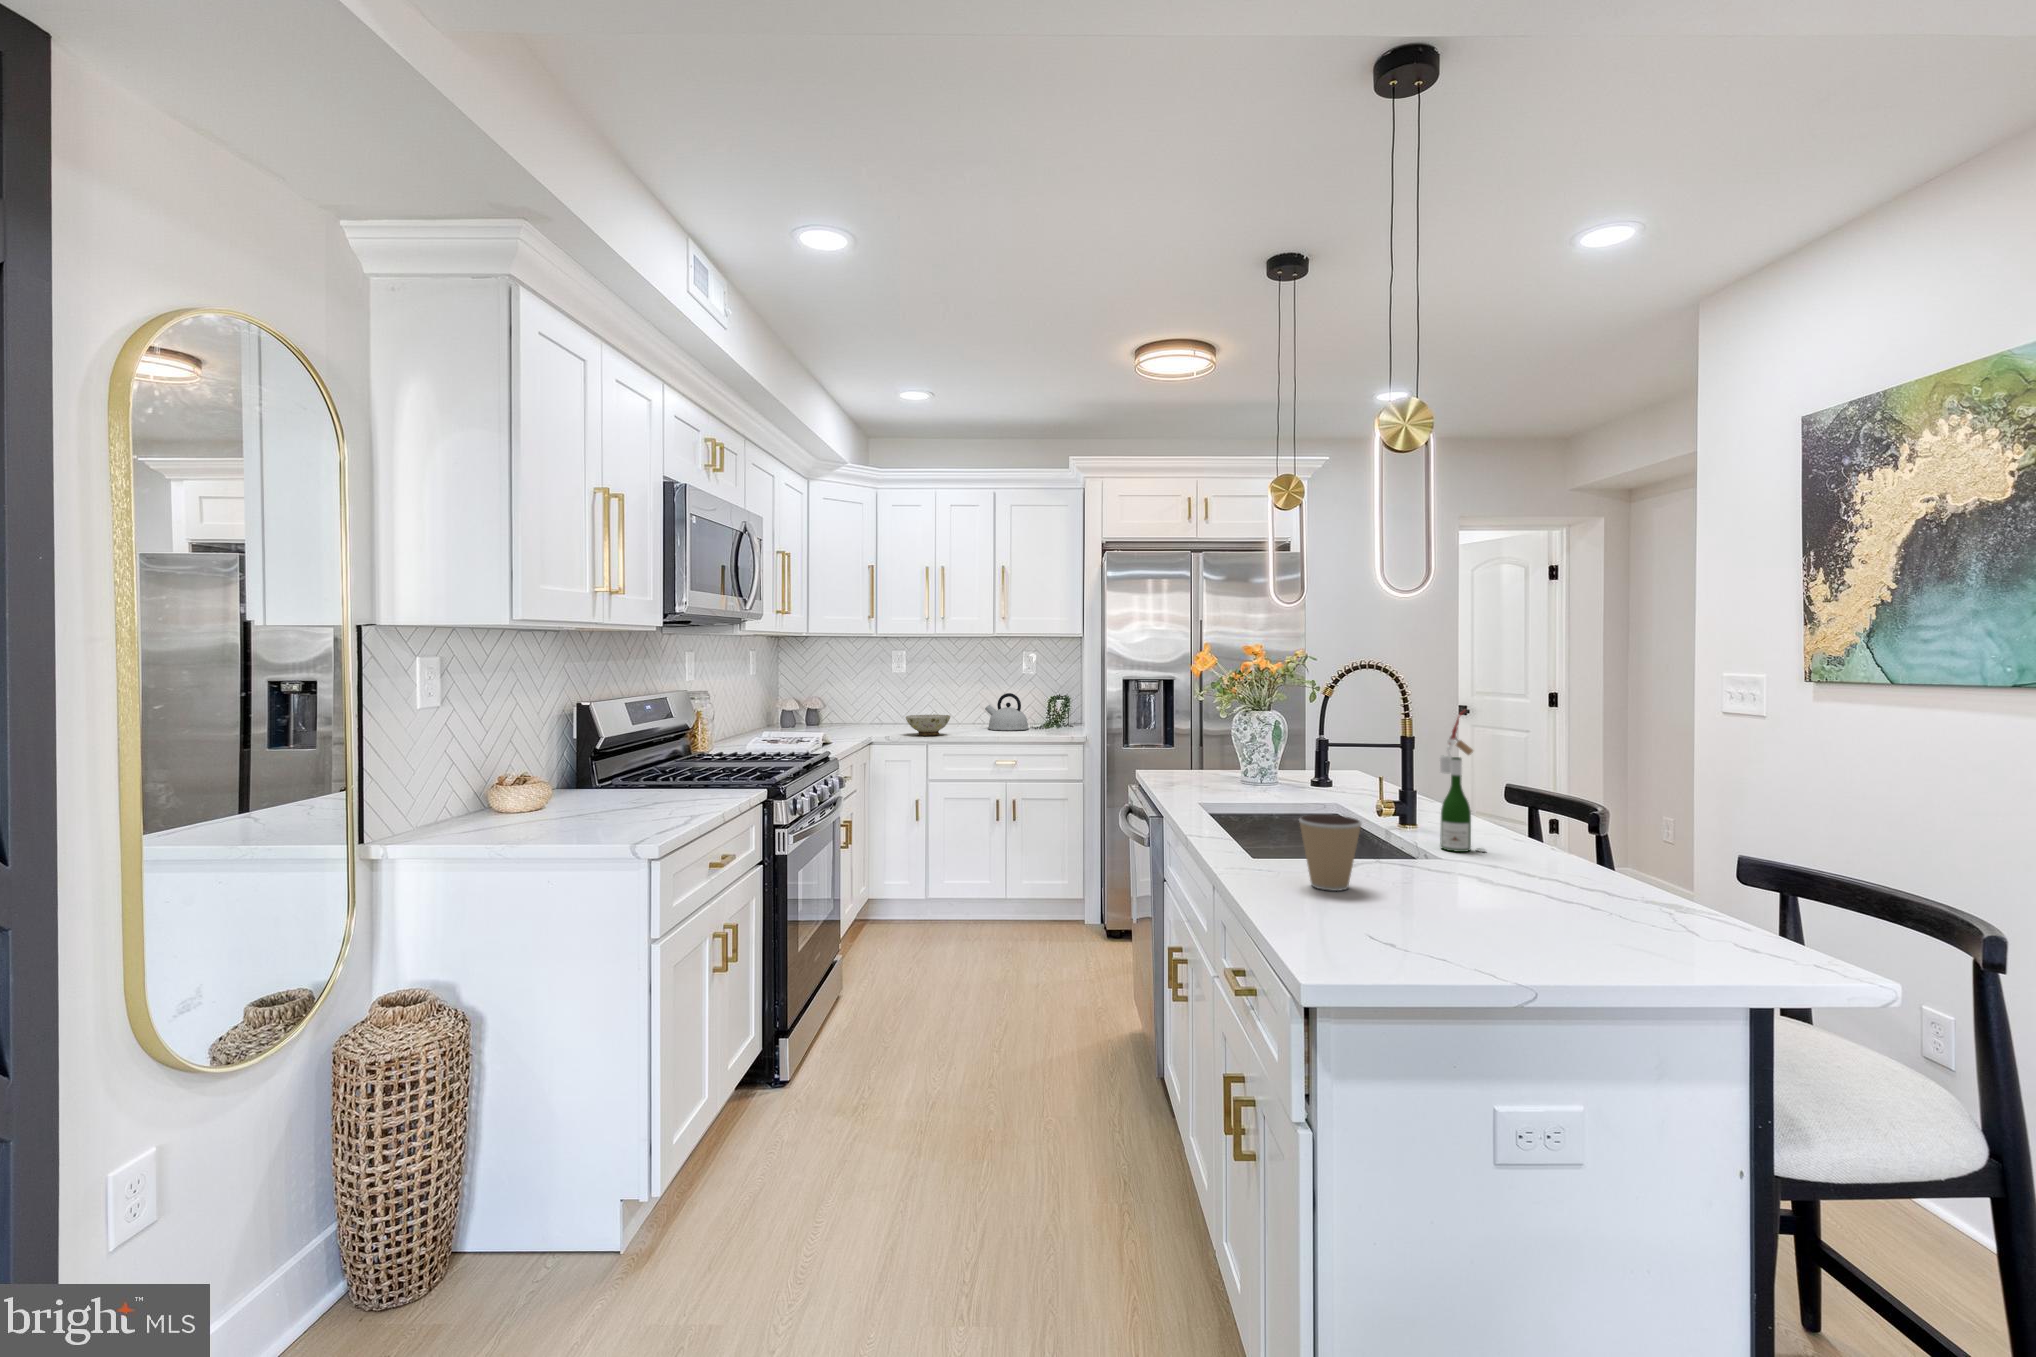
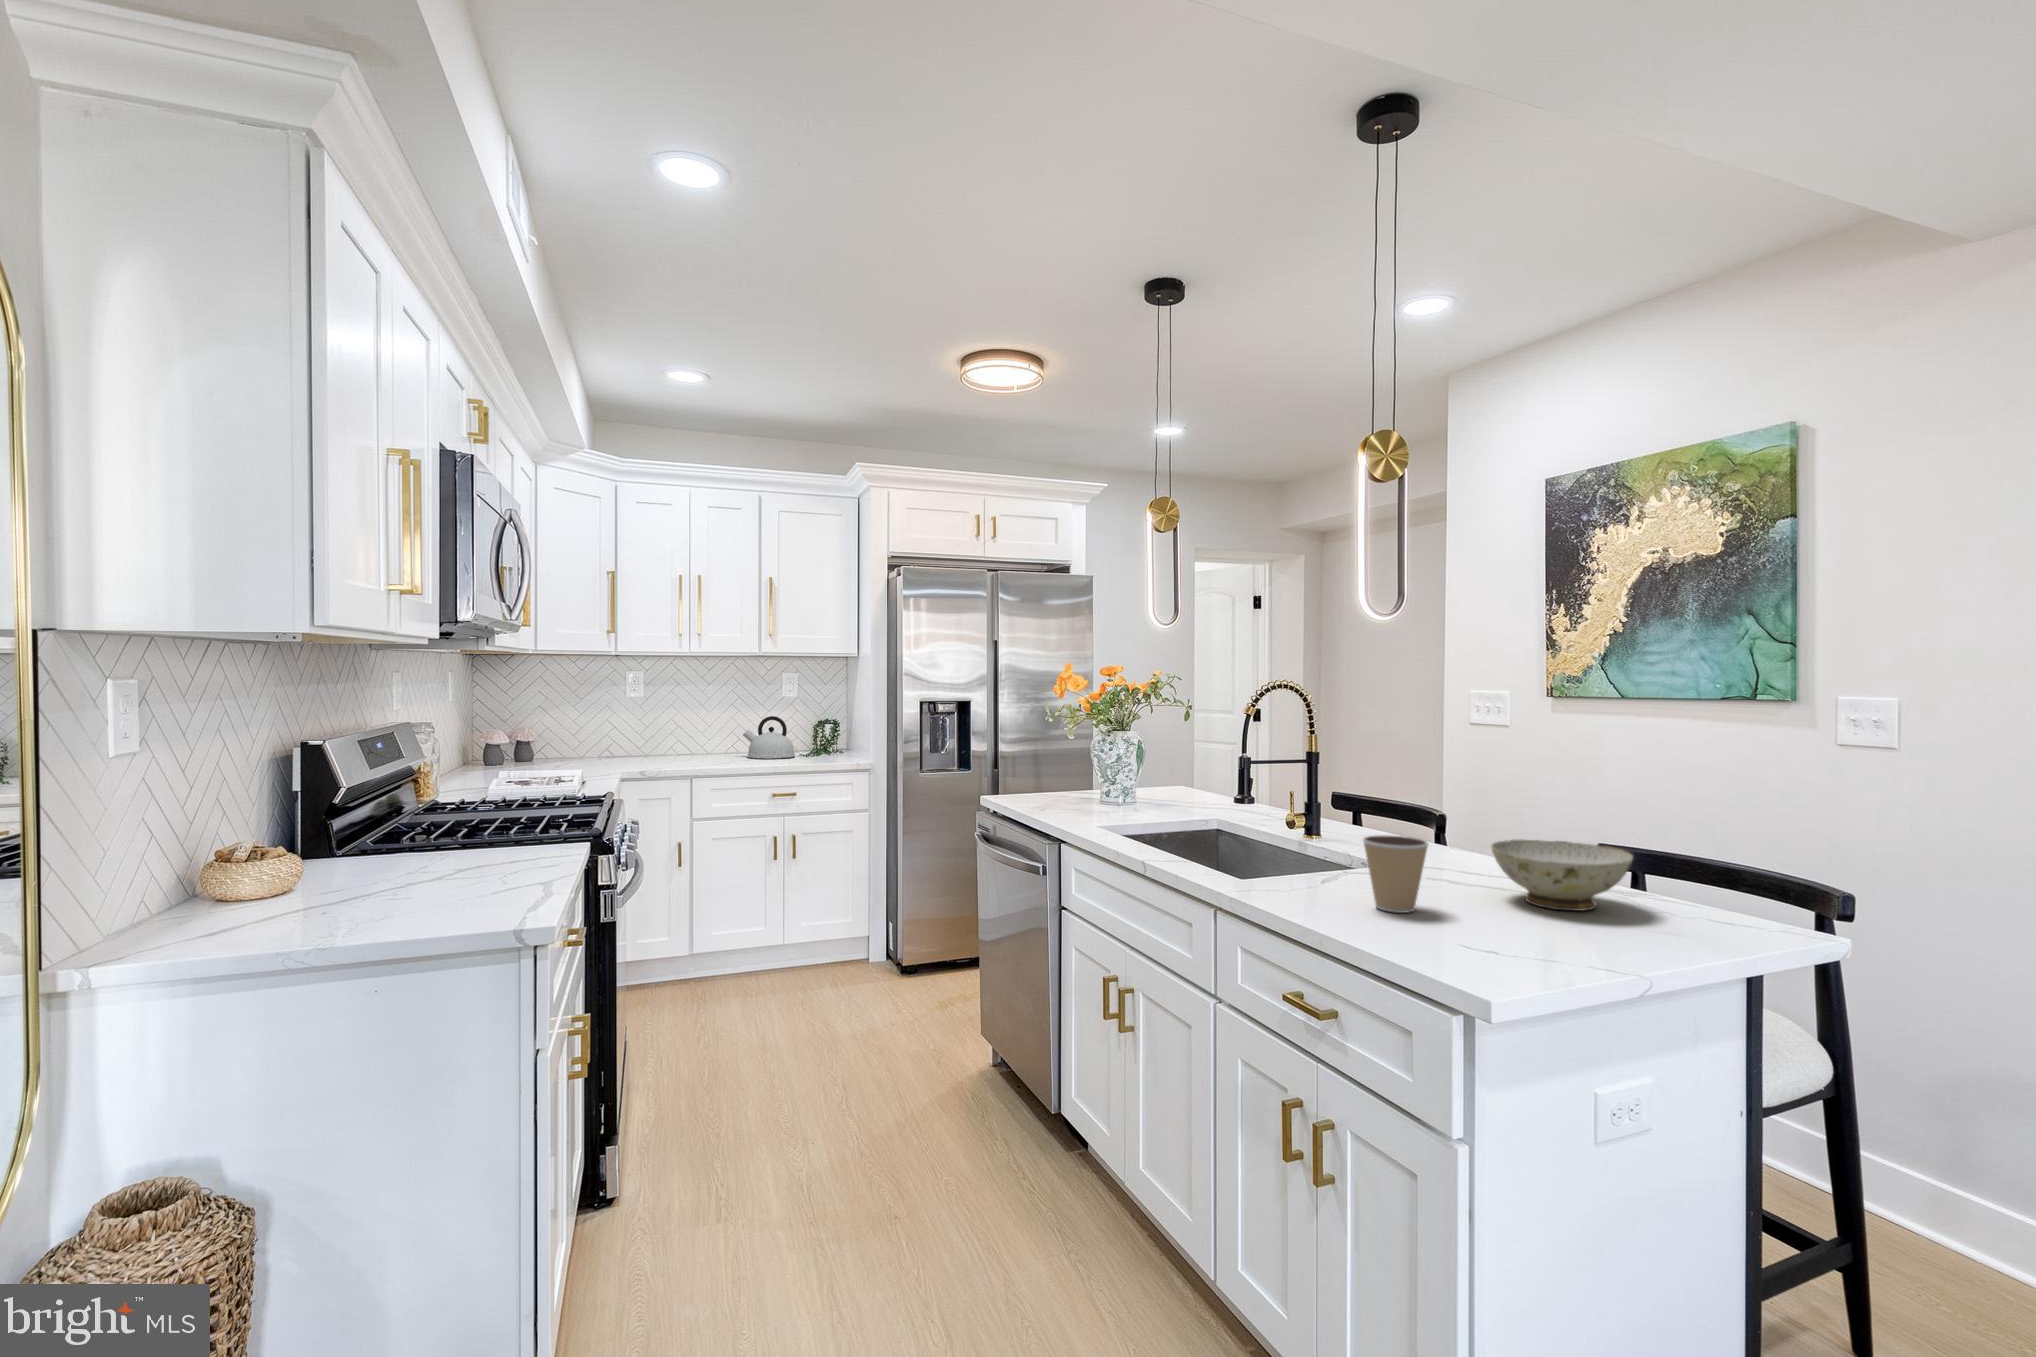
wine bottle: present [1440,711,1486,852] -> none [1399,726,1444,862]
ceramic bowl: present [906,715,950,736] -> present [1491,840,1633,911]

